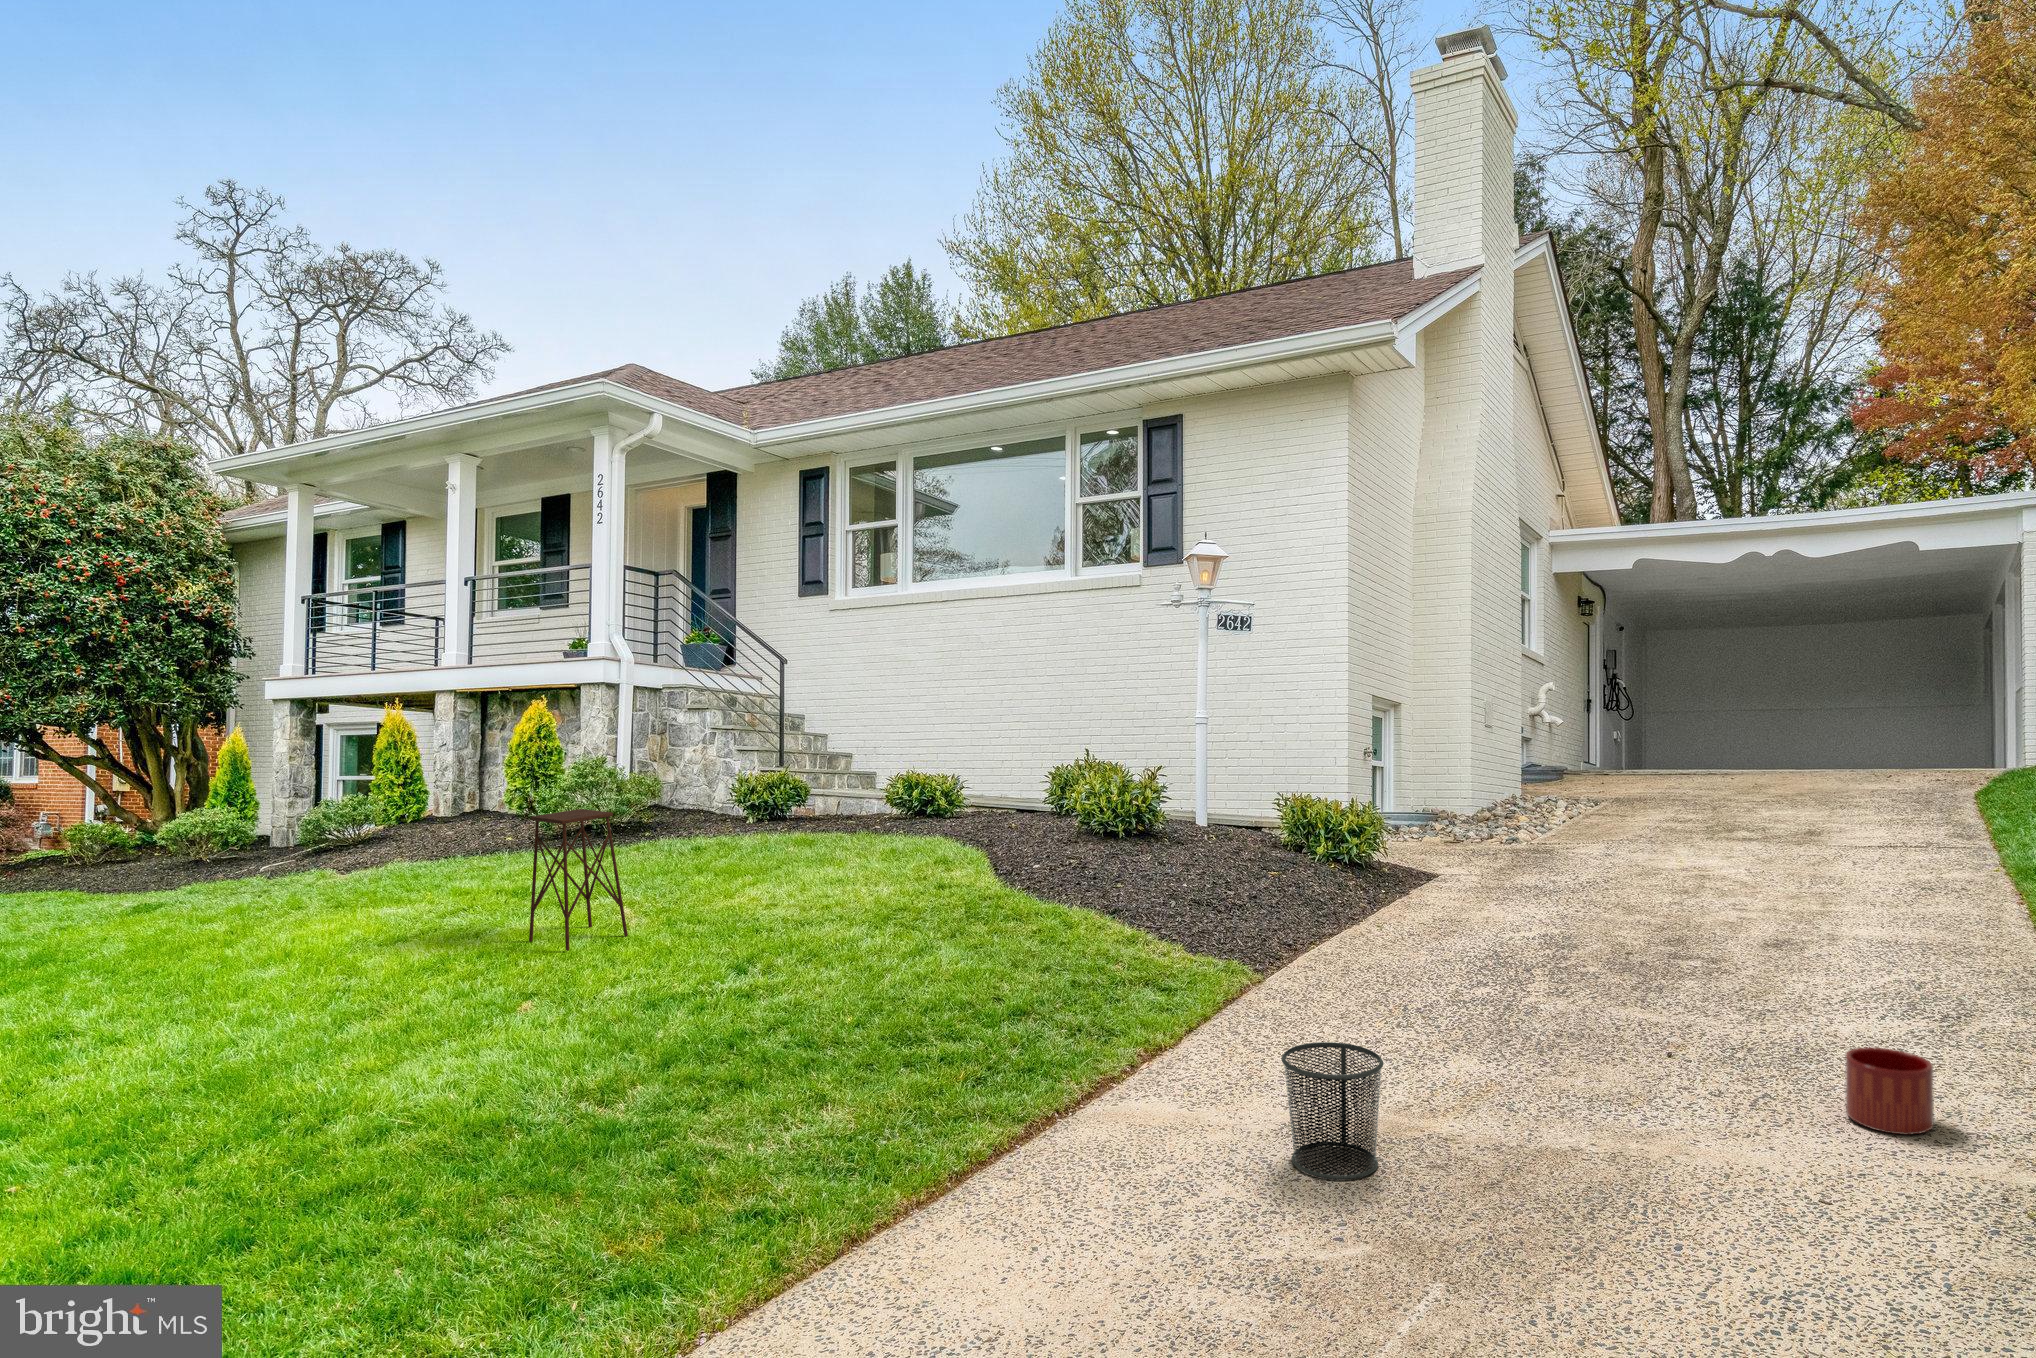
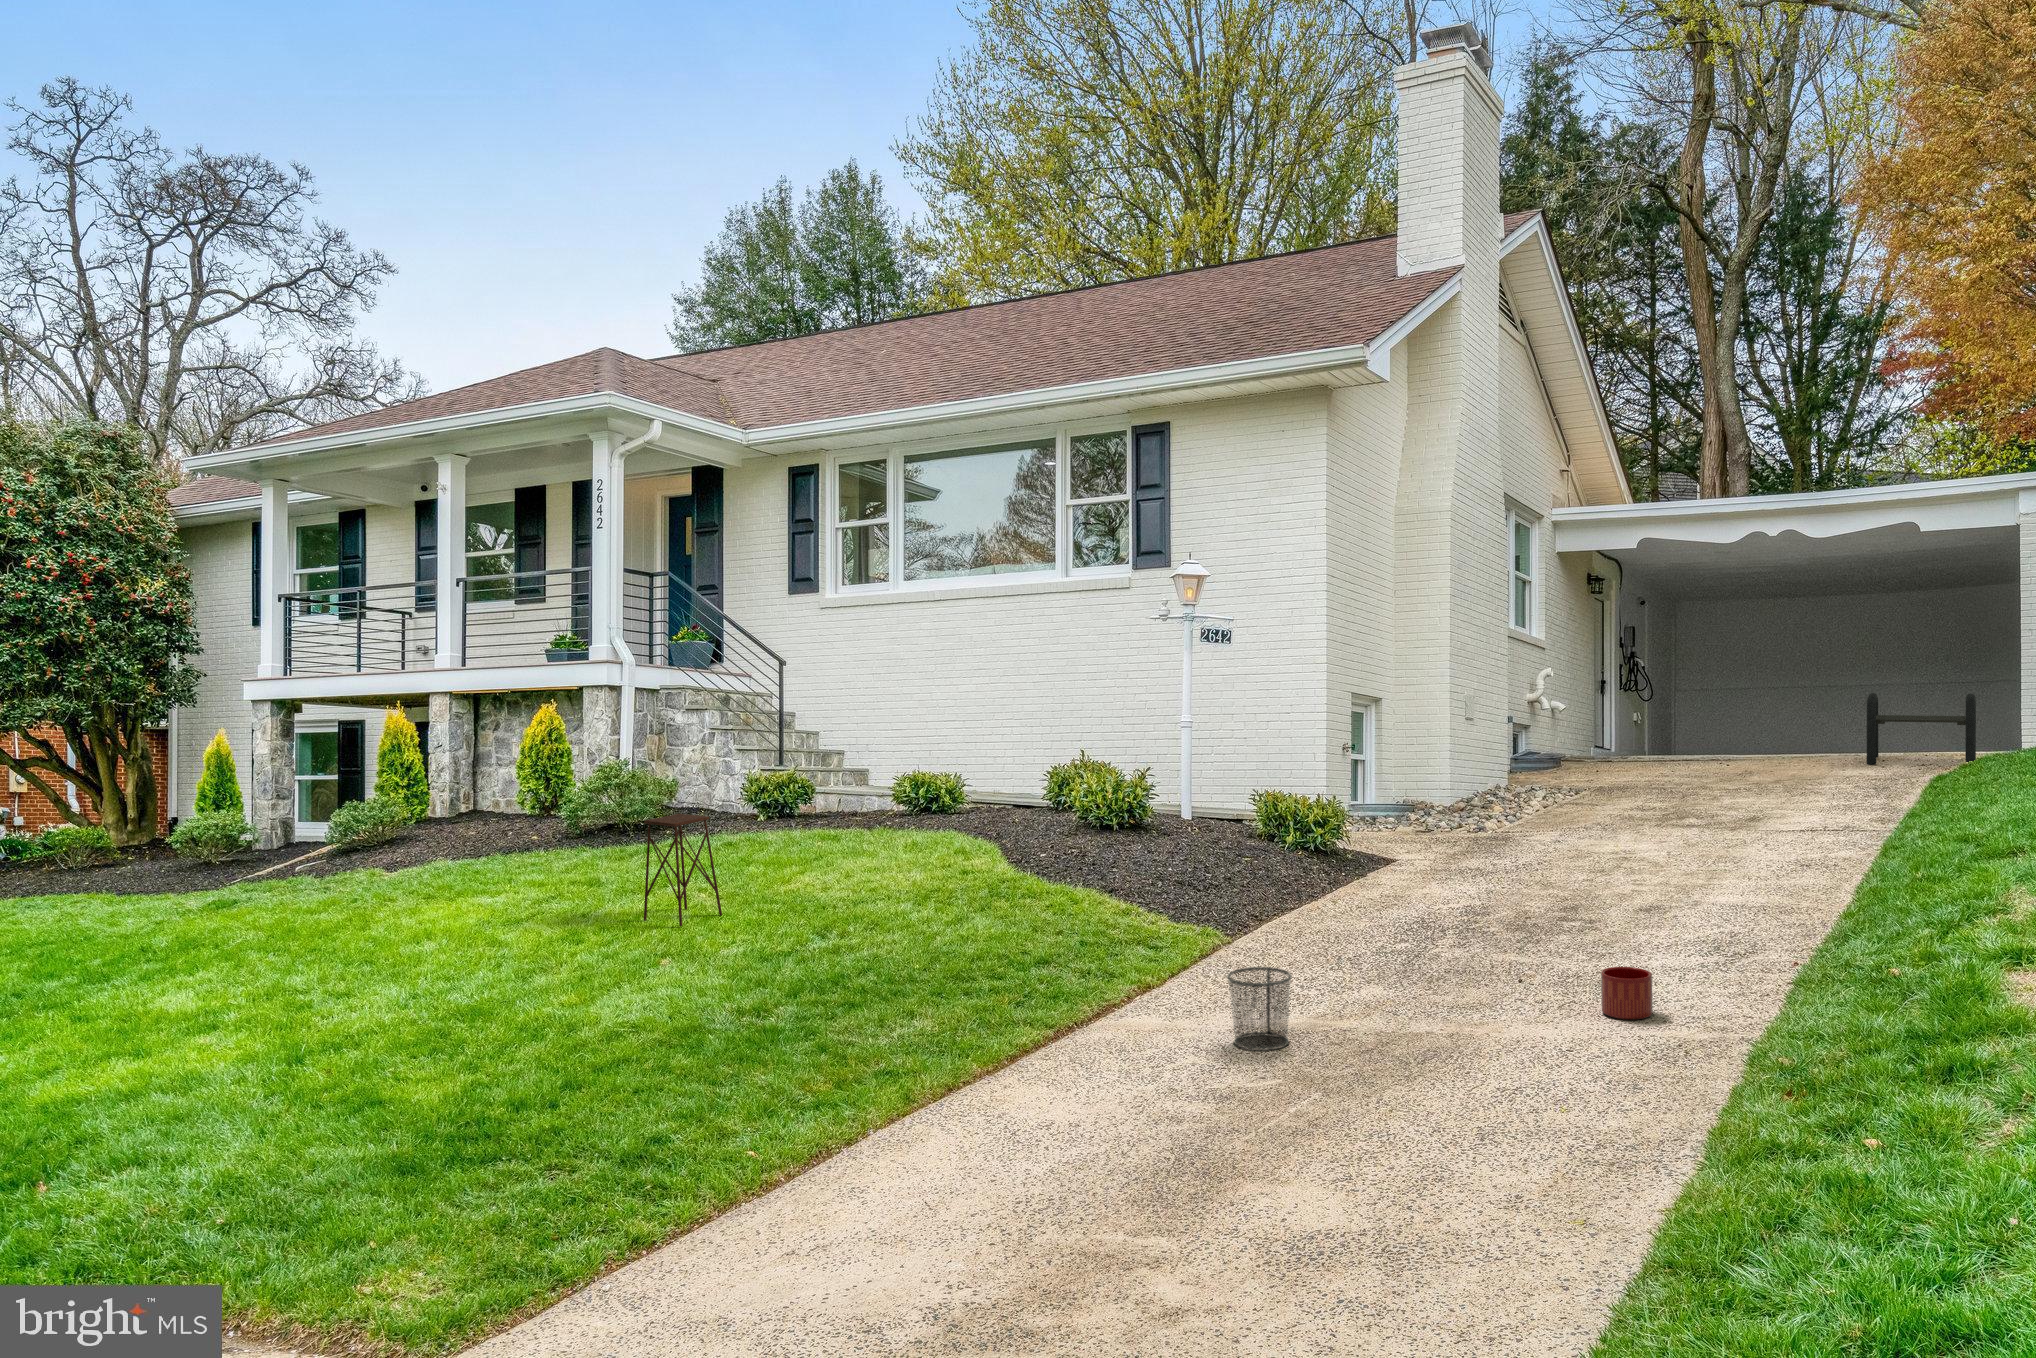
bench: none [1899,706,2027,782] -> present [1867,693,1976,765]

